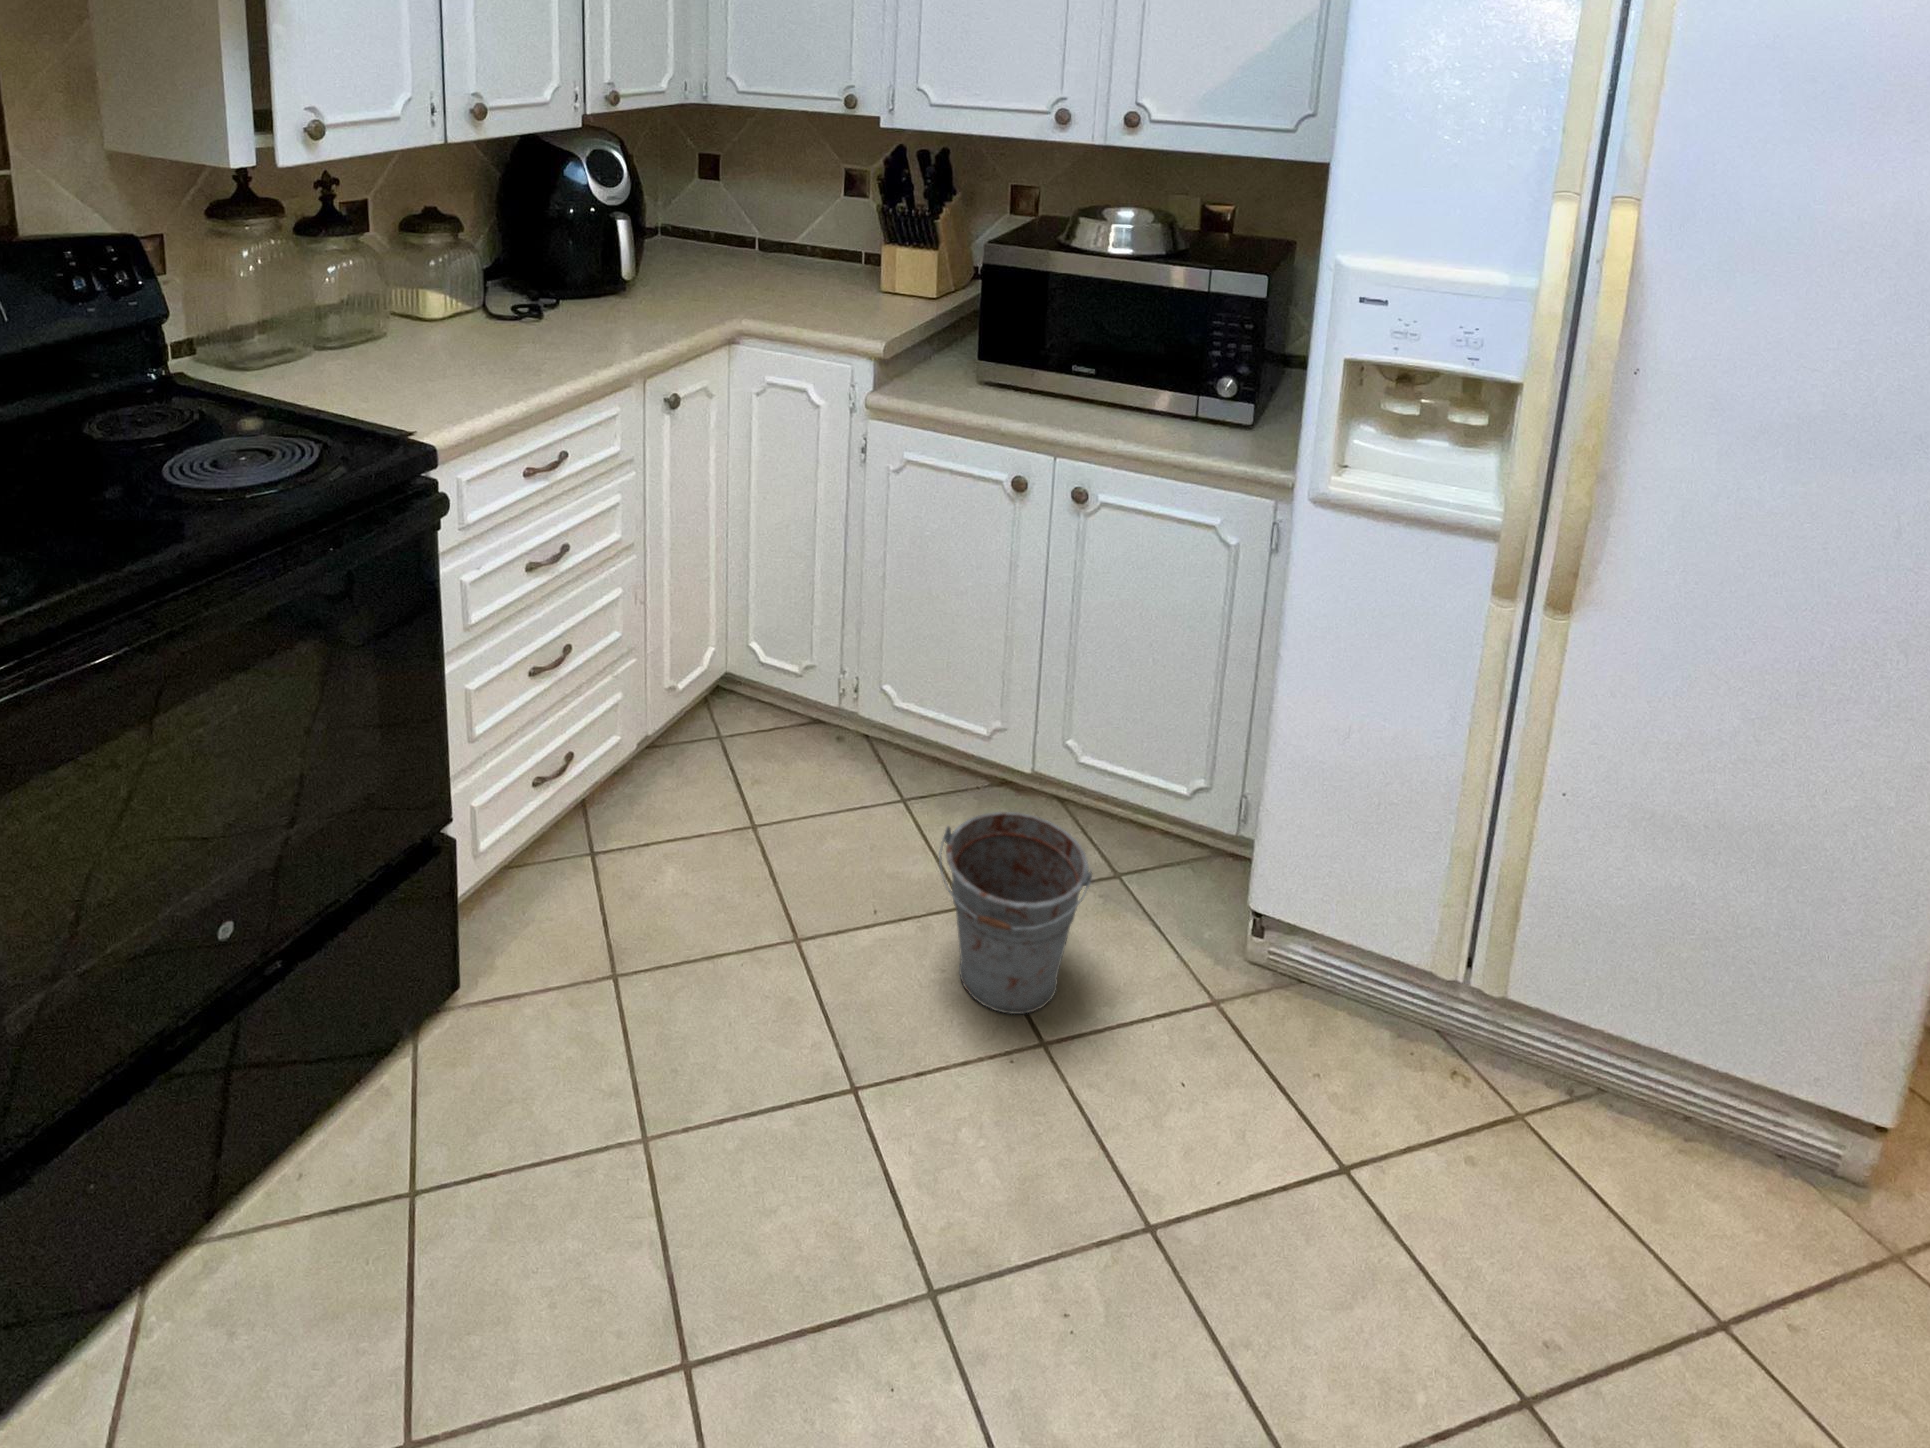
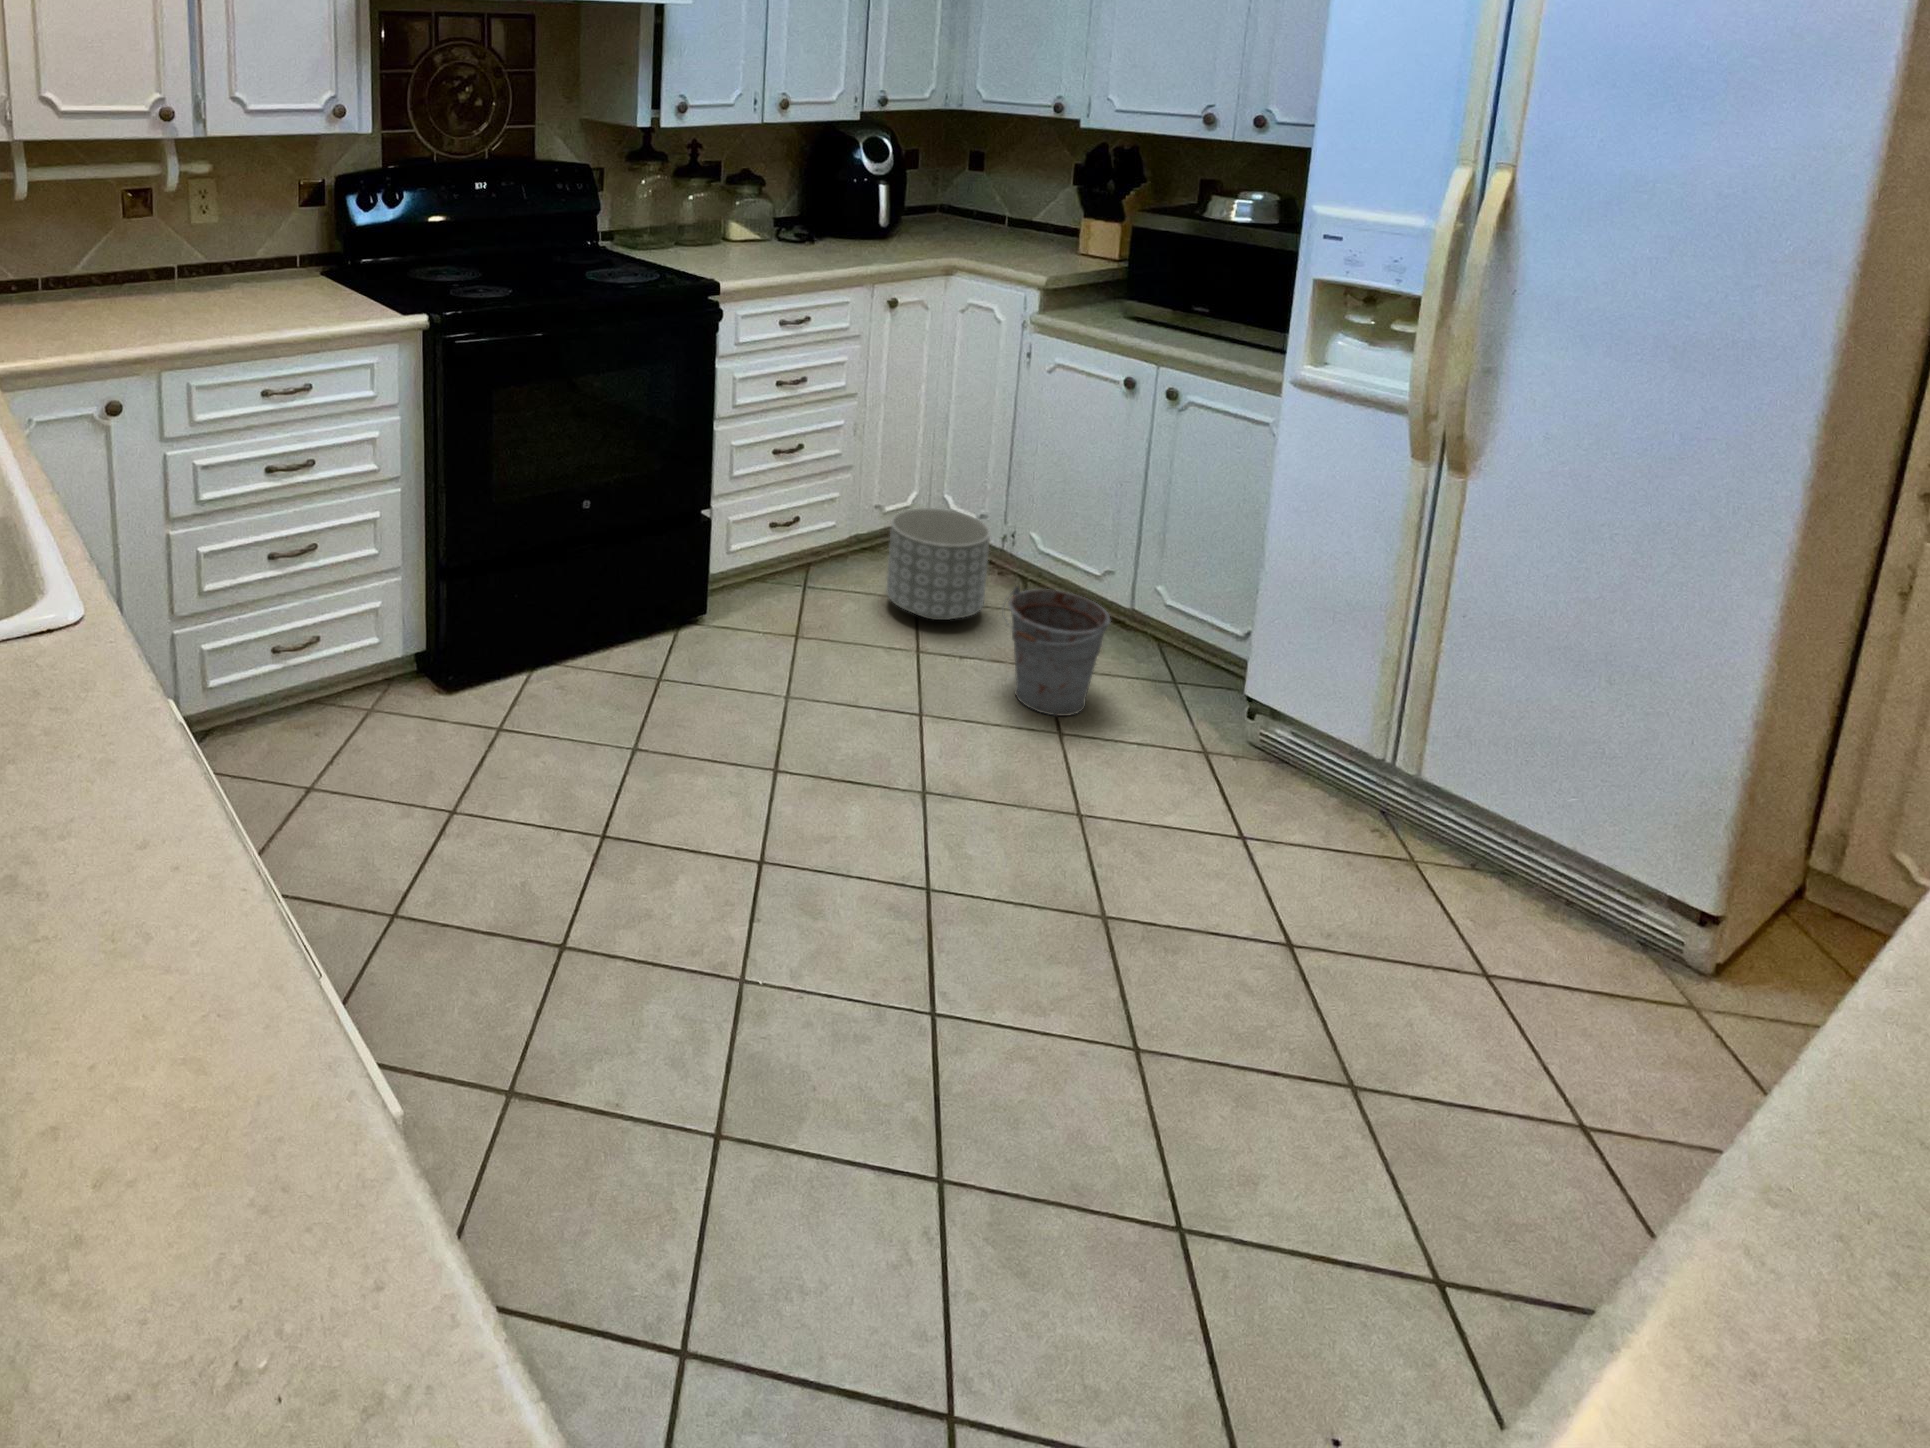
planter: none [725,692,866,875] -> present [887,508,990,620]

